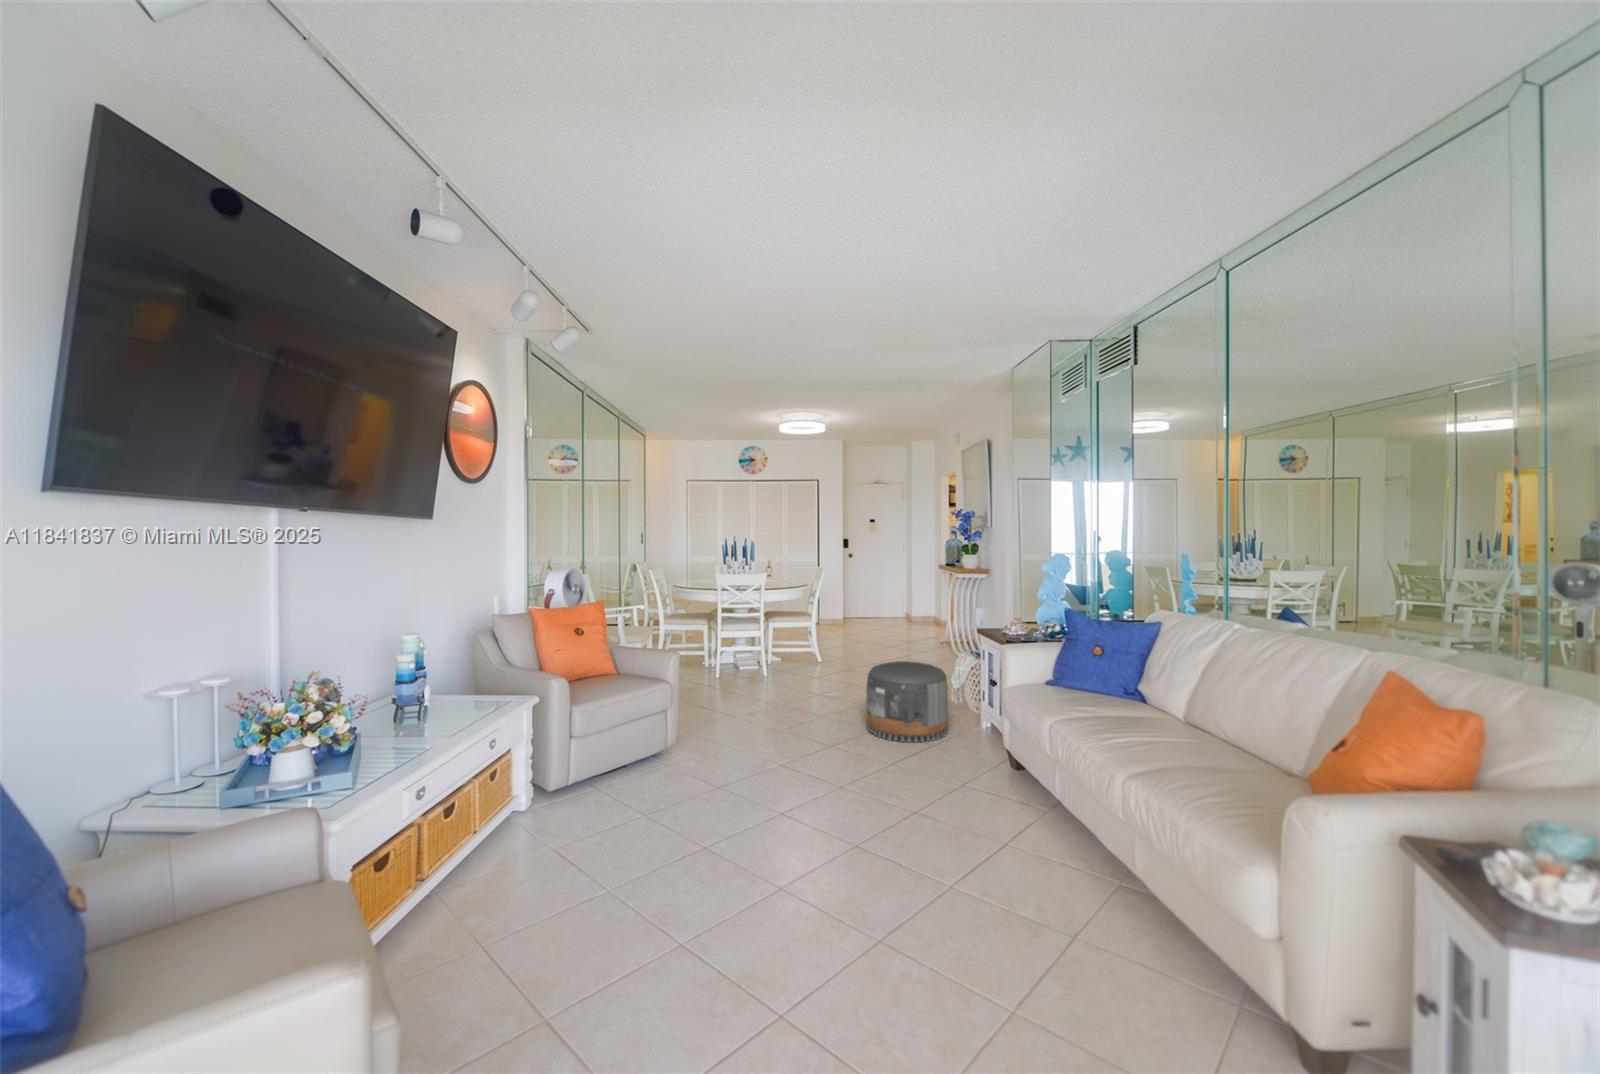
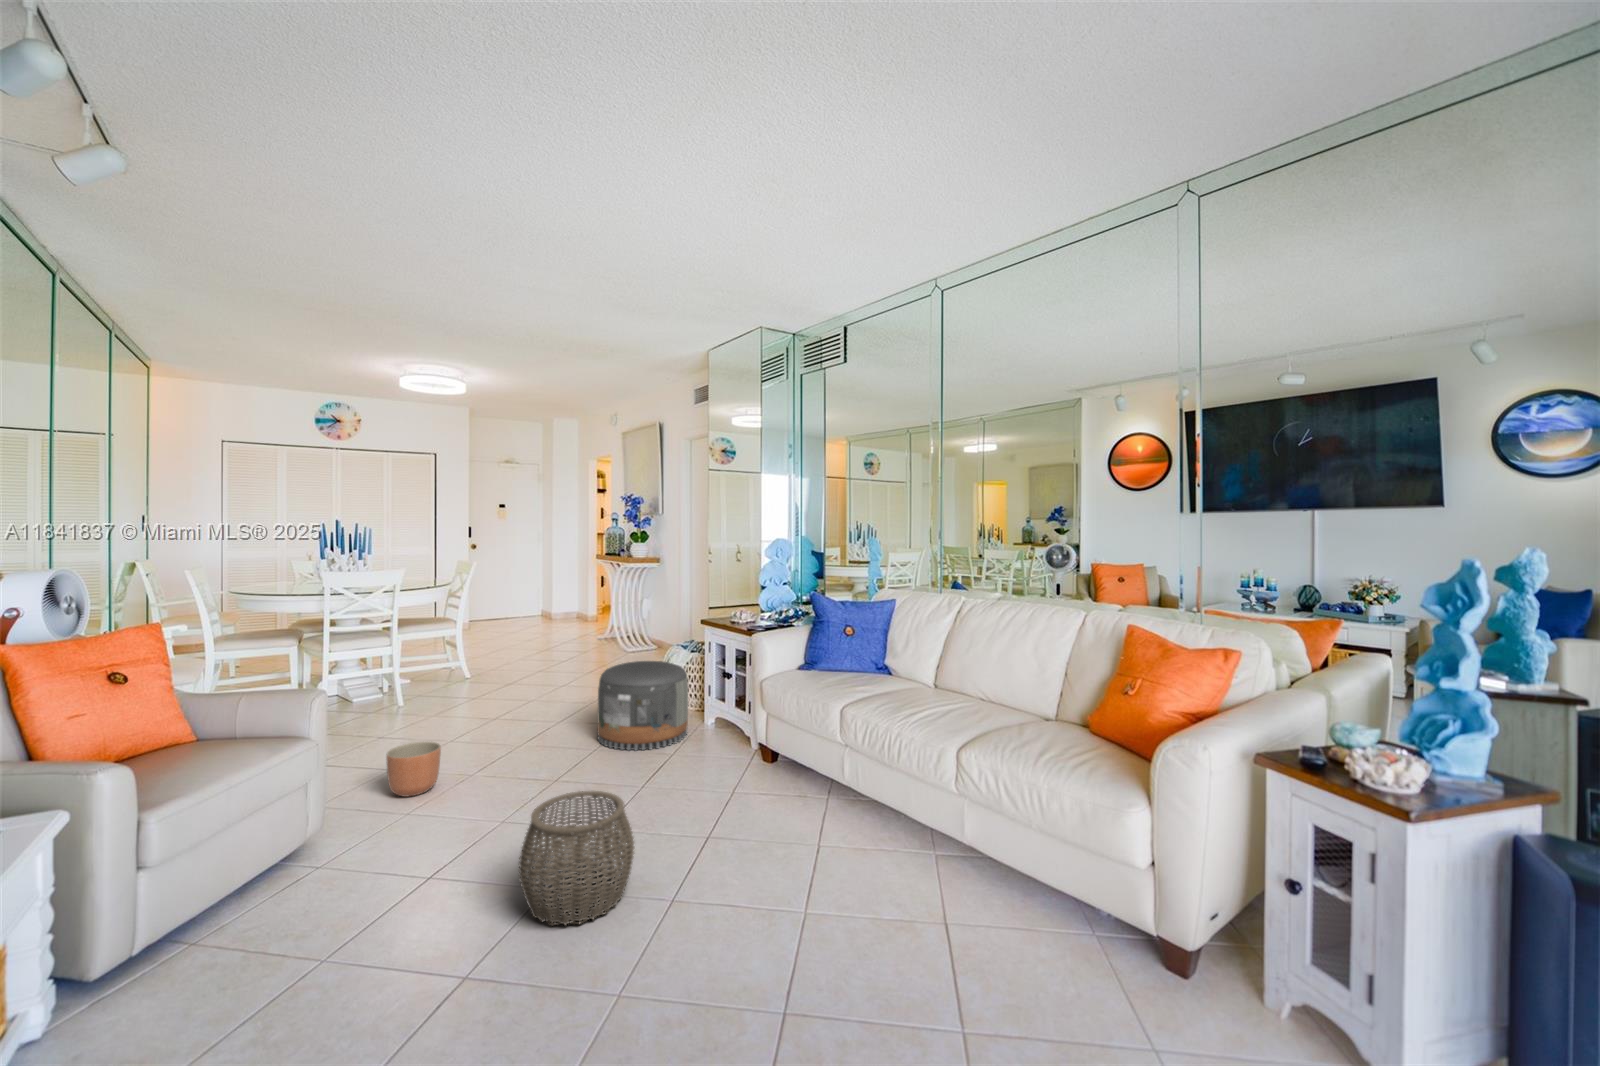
planter: none [707,700,741,737] -> present [386,742,441,797]
woven basket: none [714,750,800,850] -> present [519,791,634,925]

